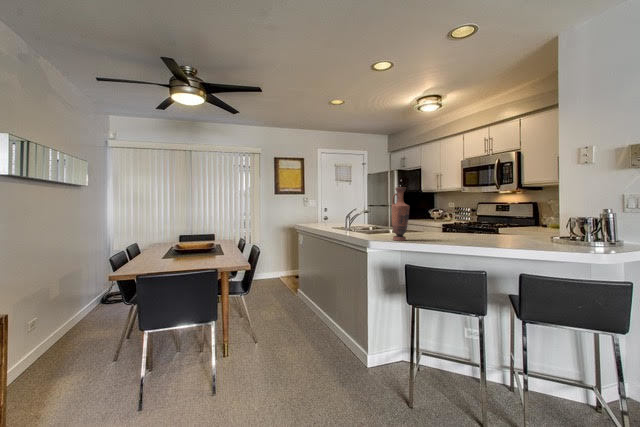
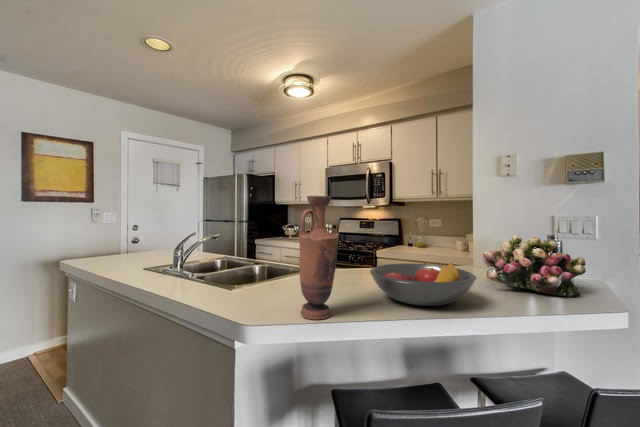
flower arrangement: none [520,208,600,247] -> present [482,235,586,297]
fruit bowl: none [434,222,494,242] -> present [370,263,476,306]

